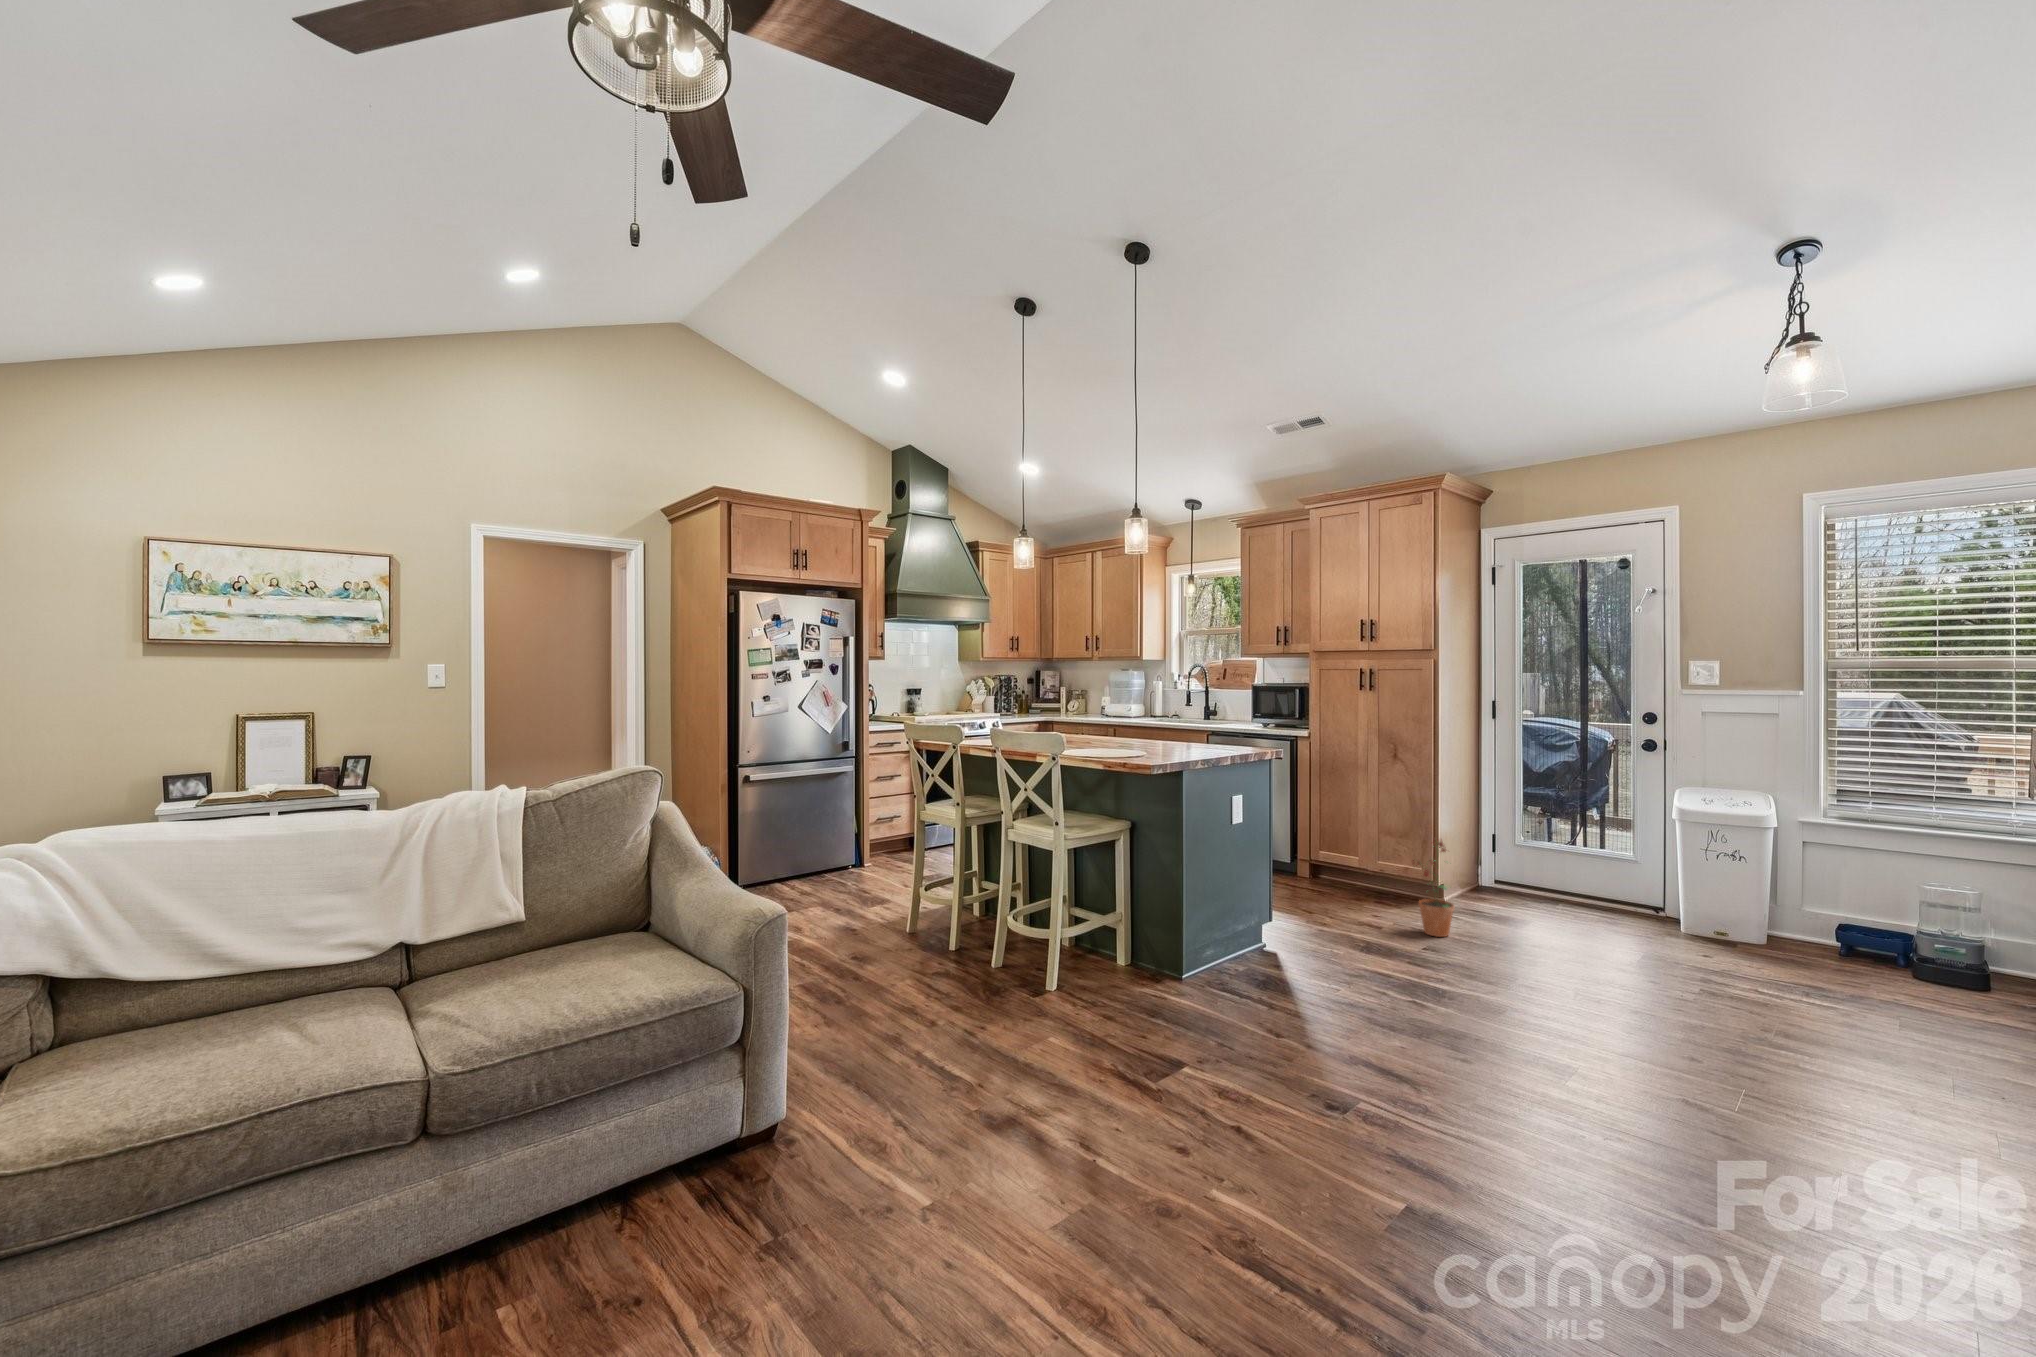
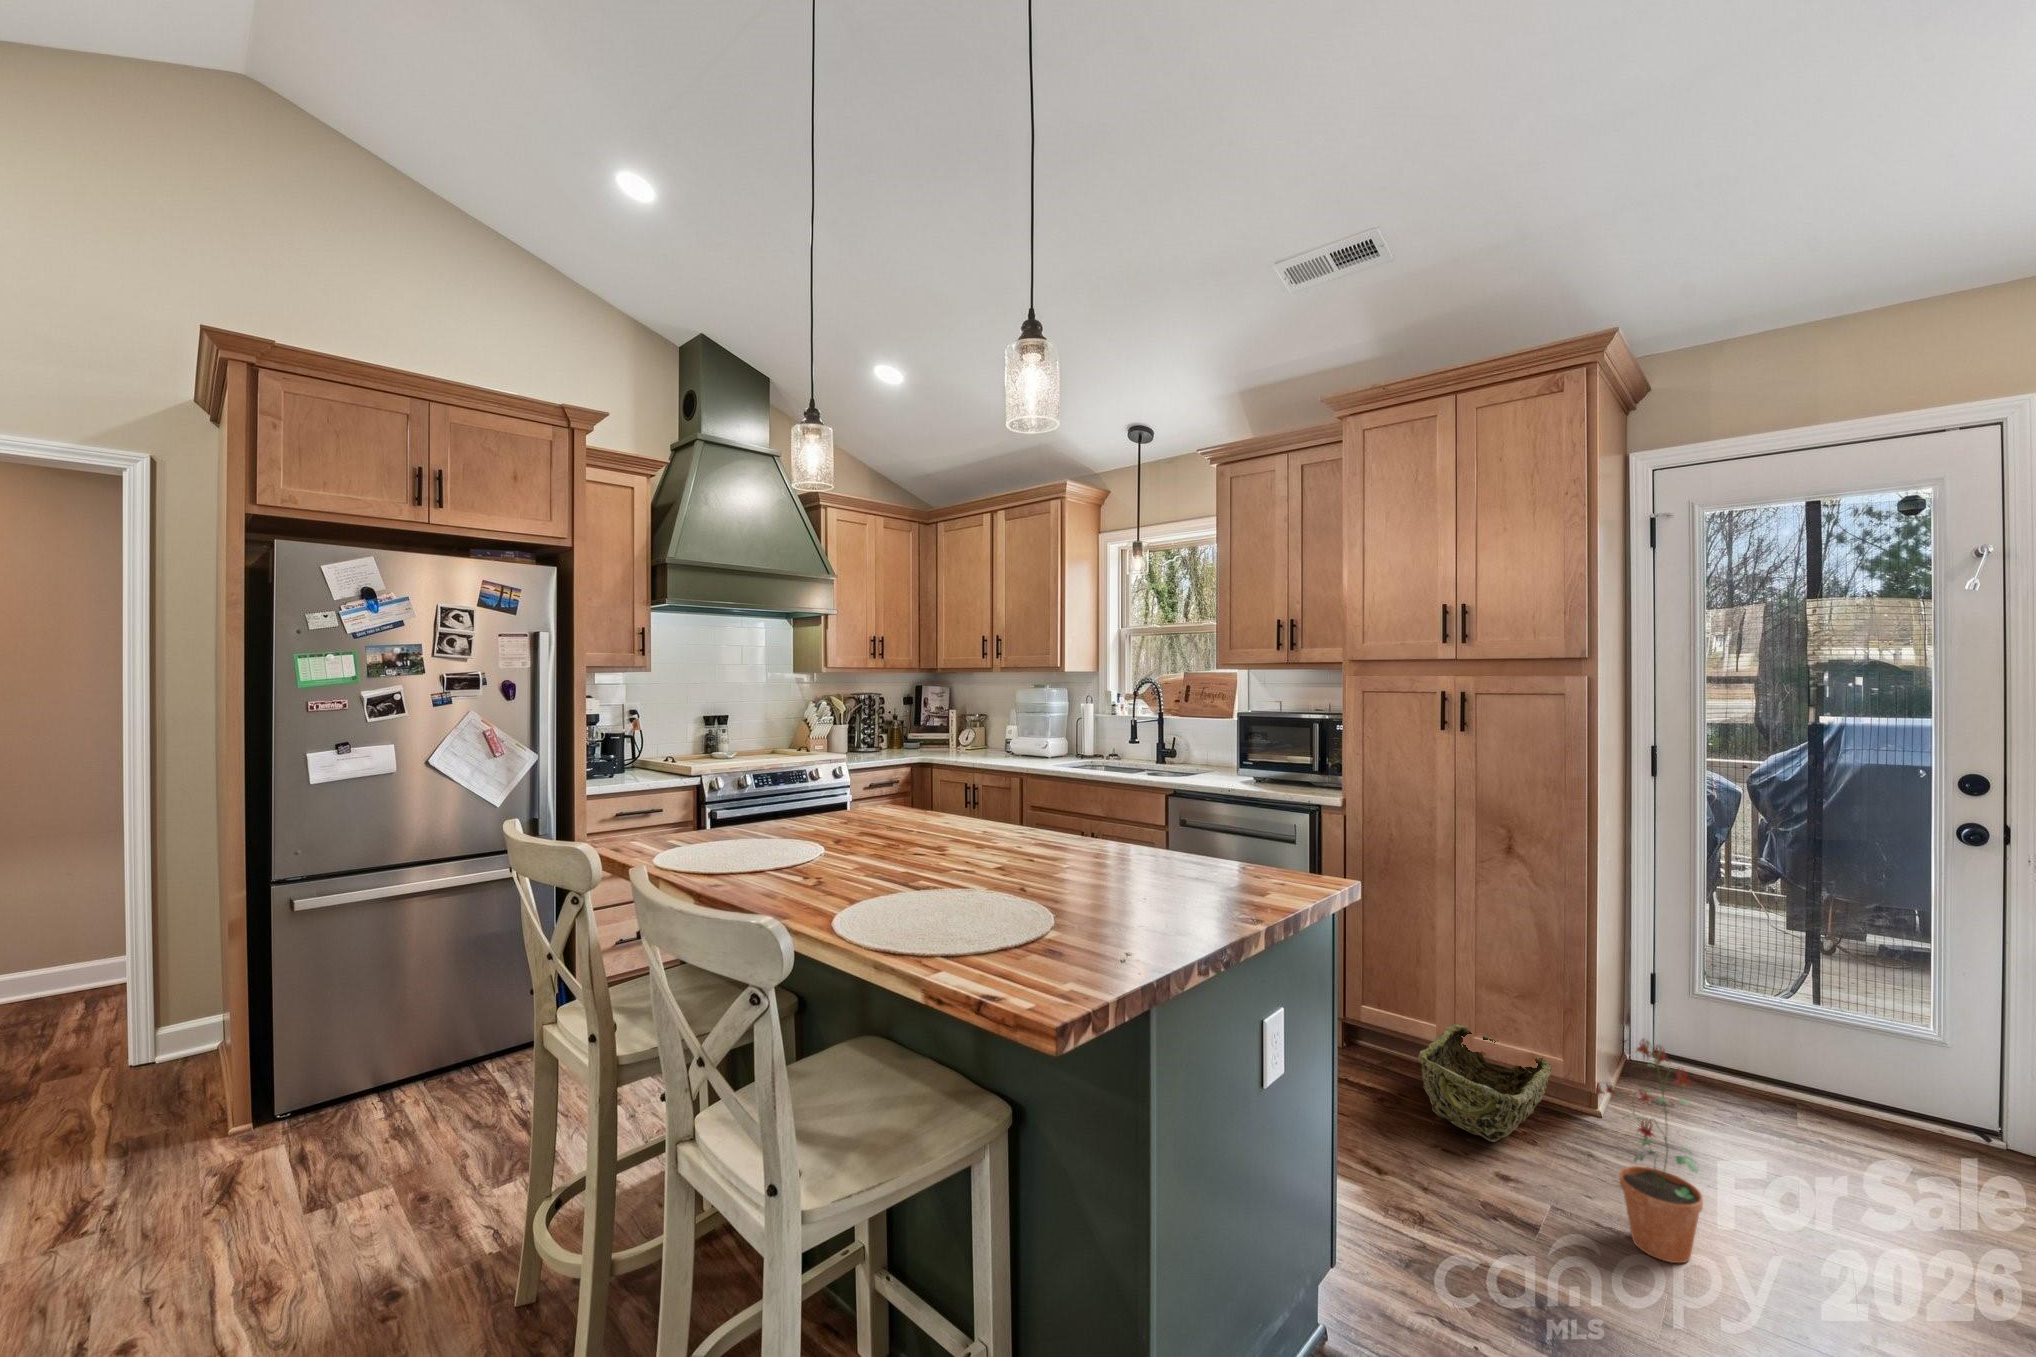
woven basket: none [1337,857,1416,906] -> present [1418,1024,1552,1142]

